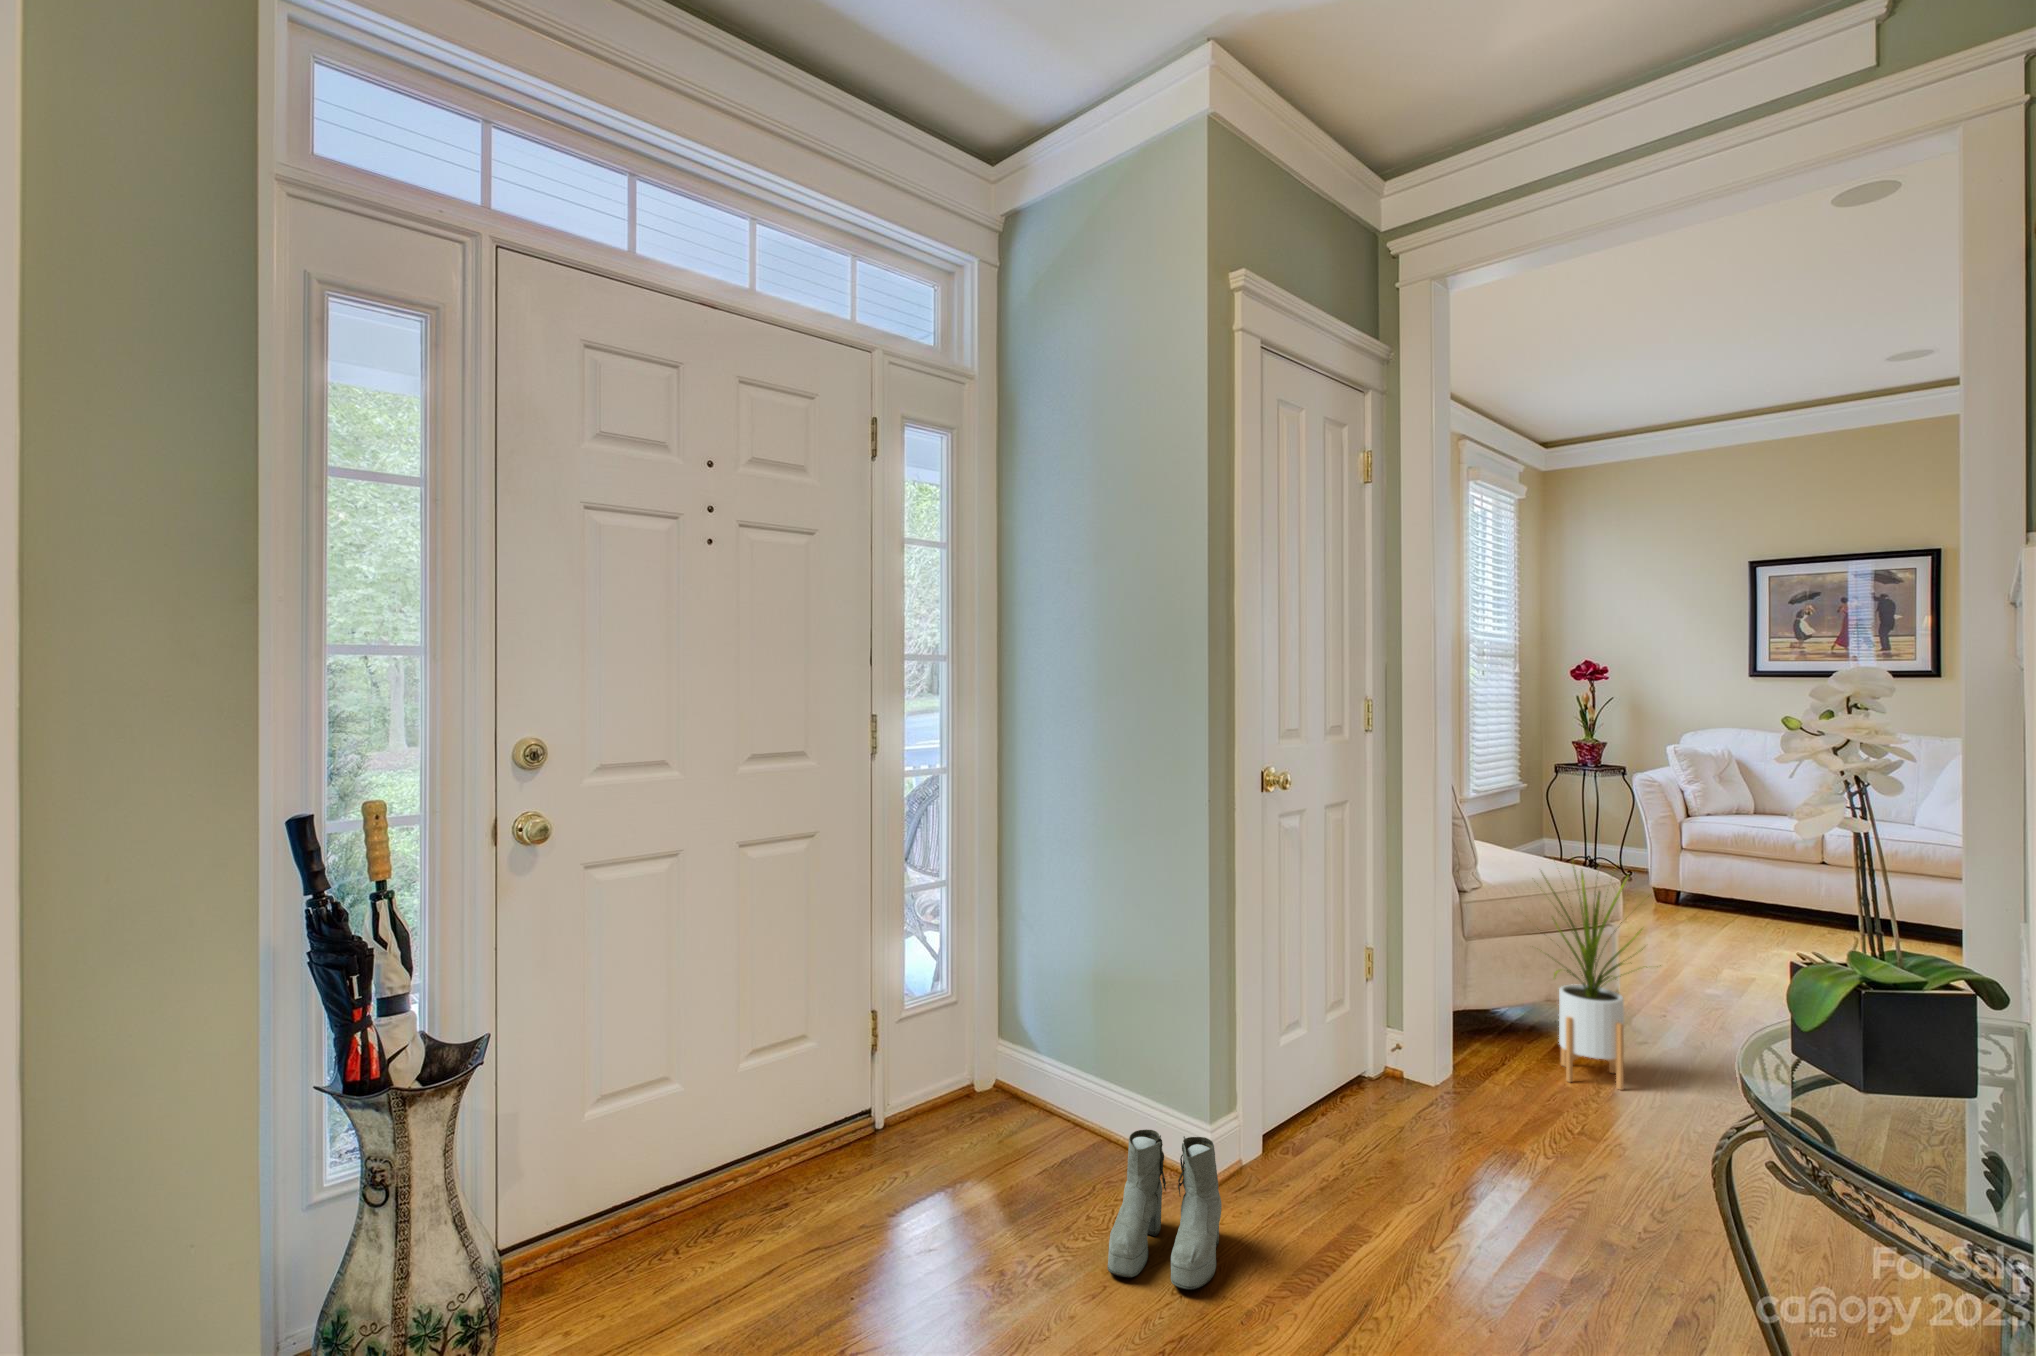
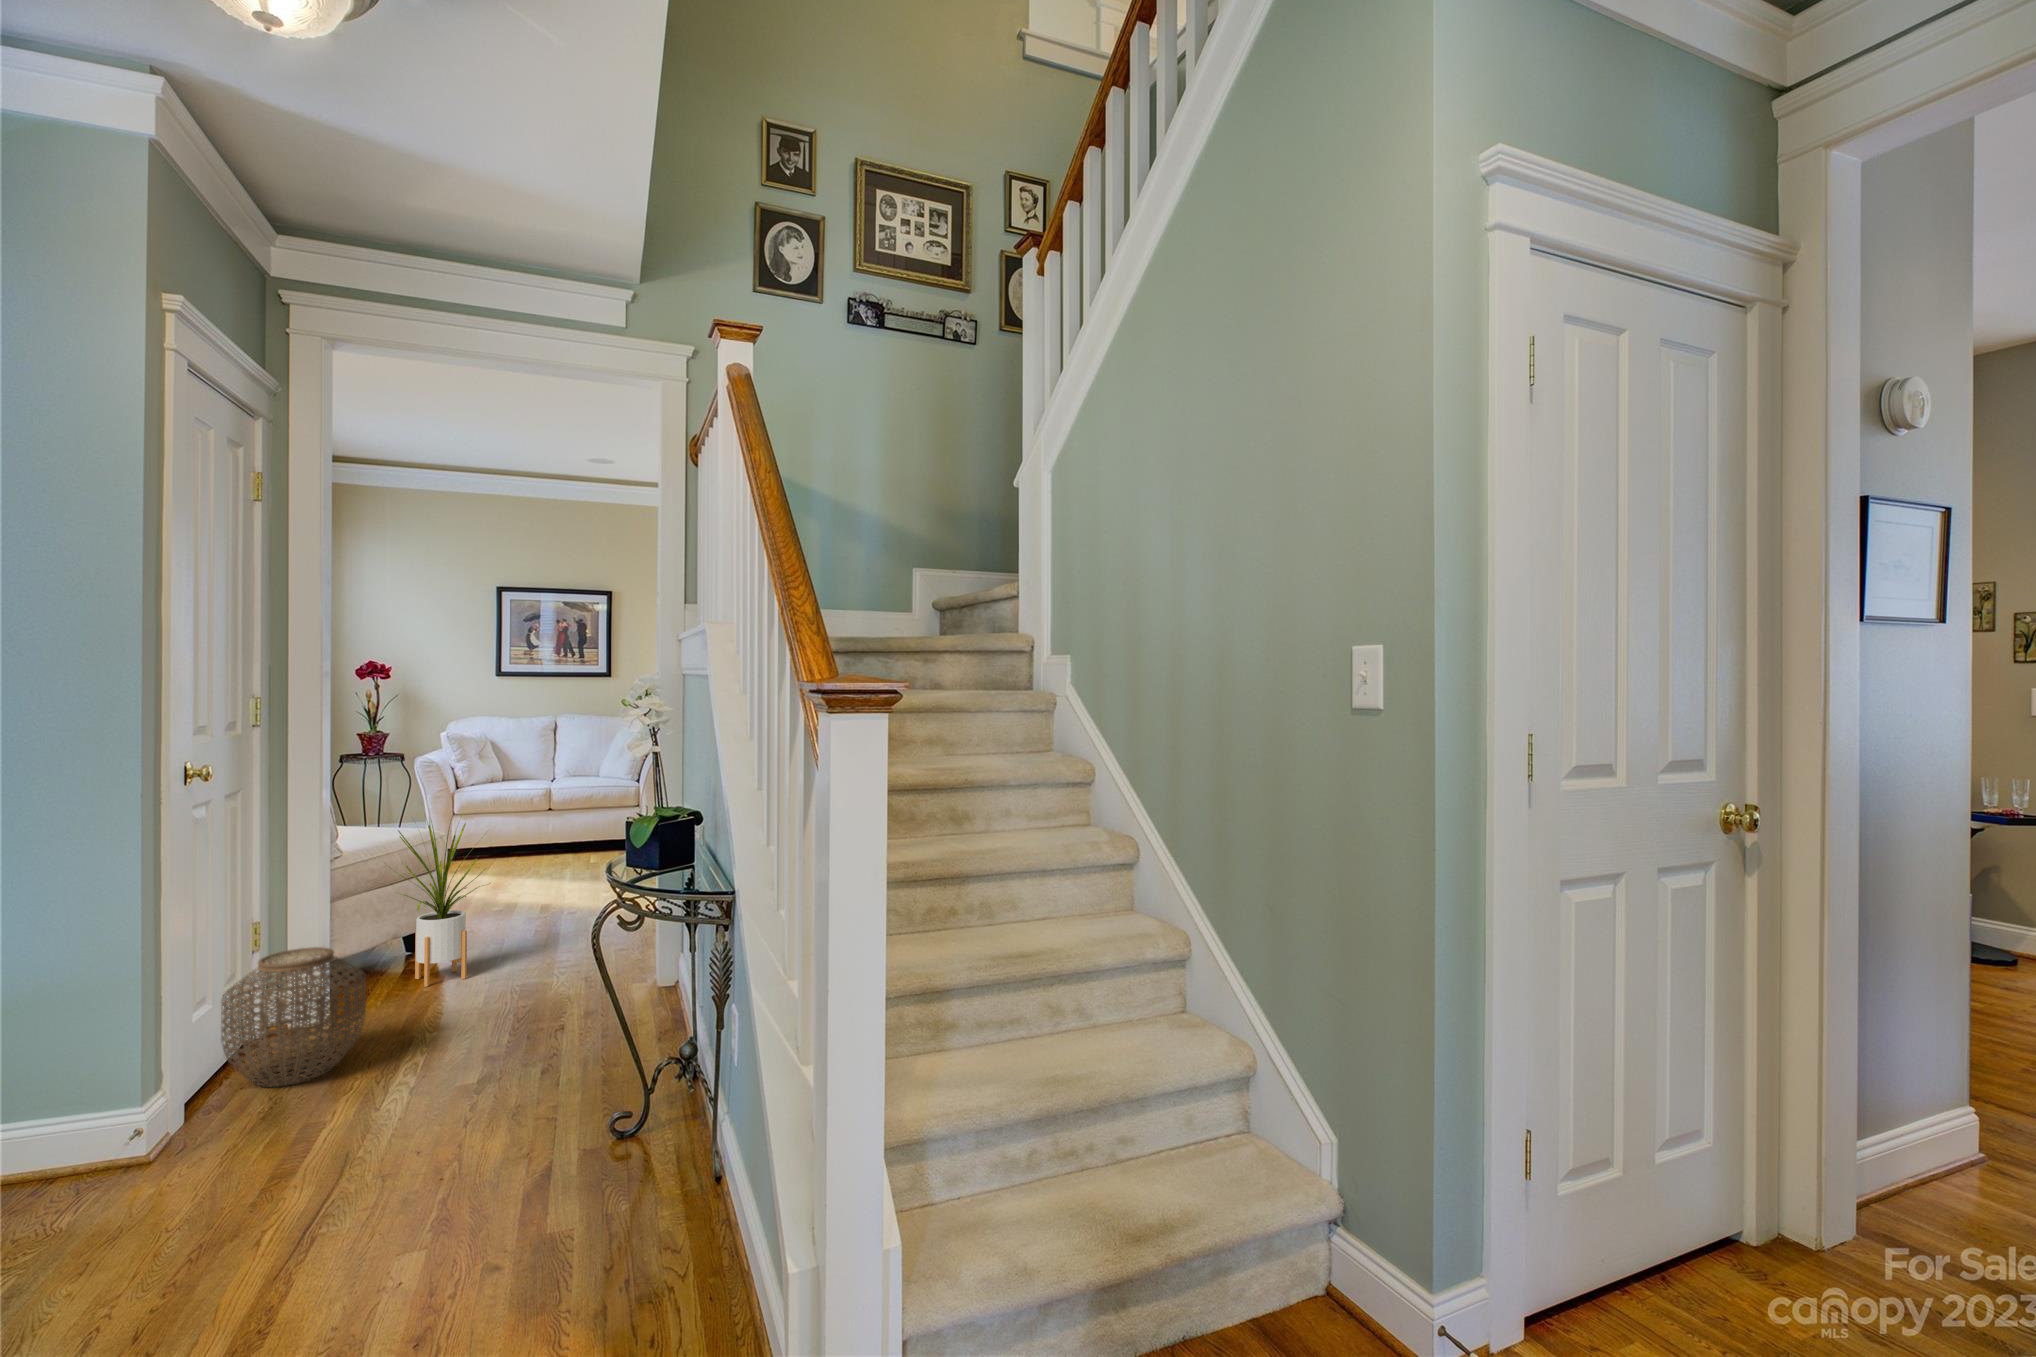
woven basket: none [1308,994,1452,1162] -> present [221,947,366,1087]
boots: present [1108,1129,1222,1290] -> none [71,1096,203,1251]

